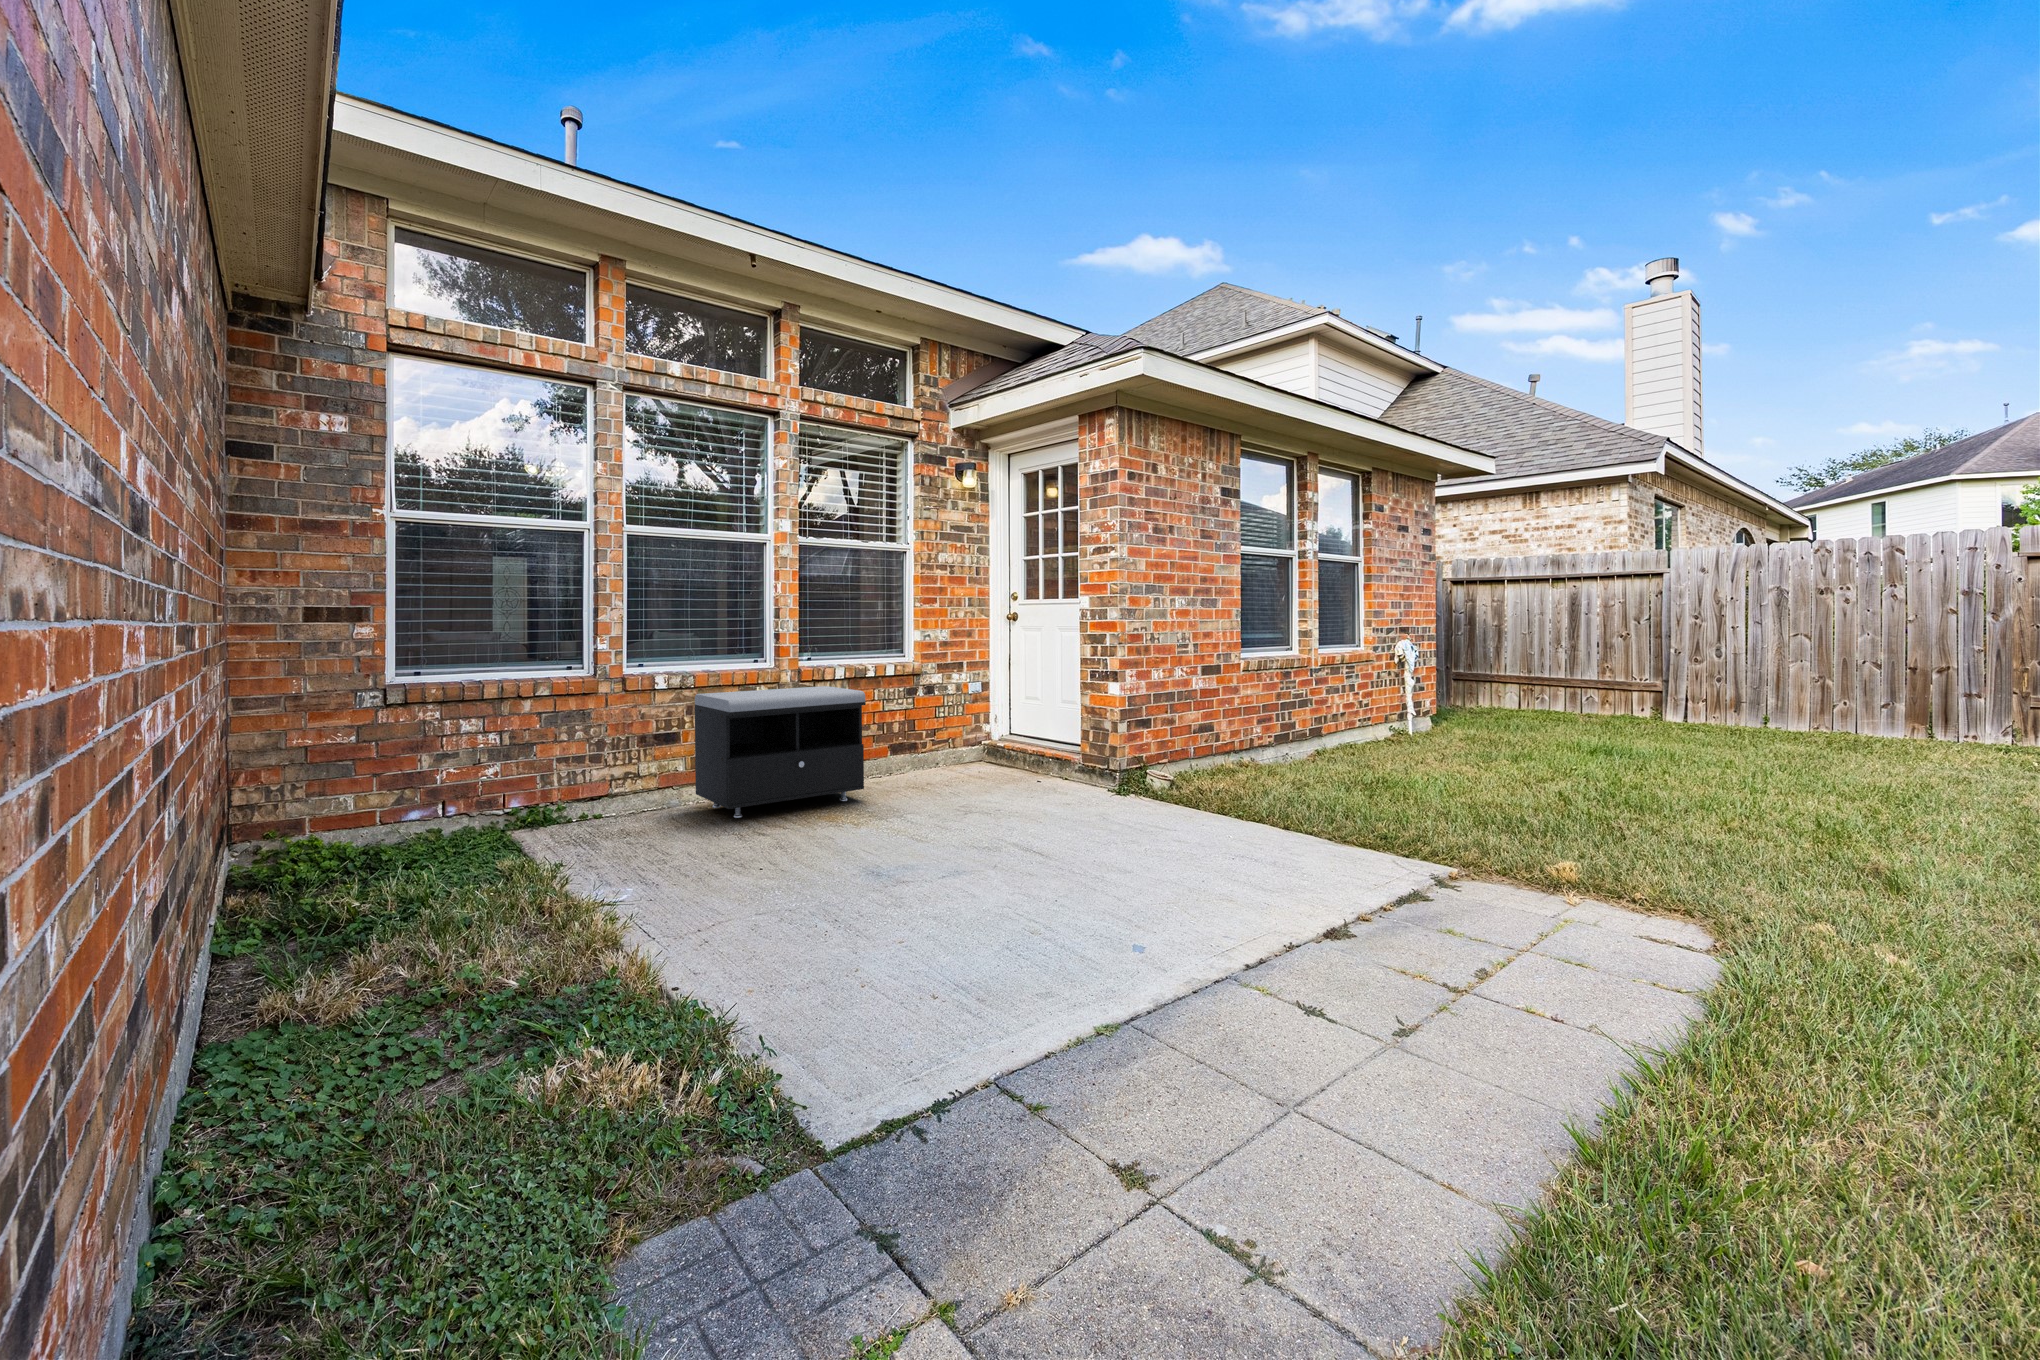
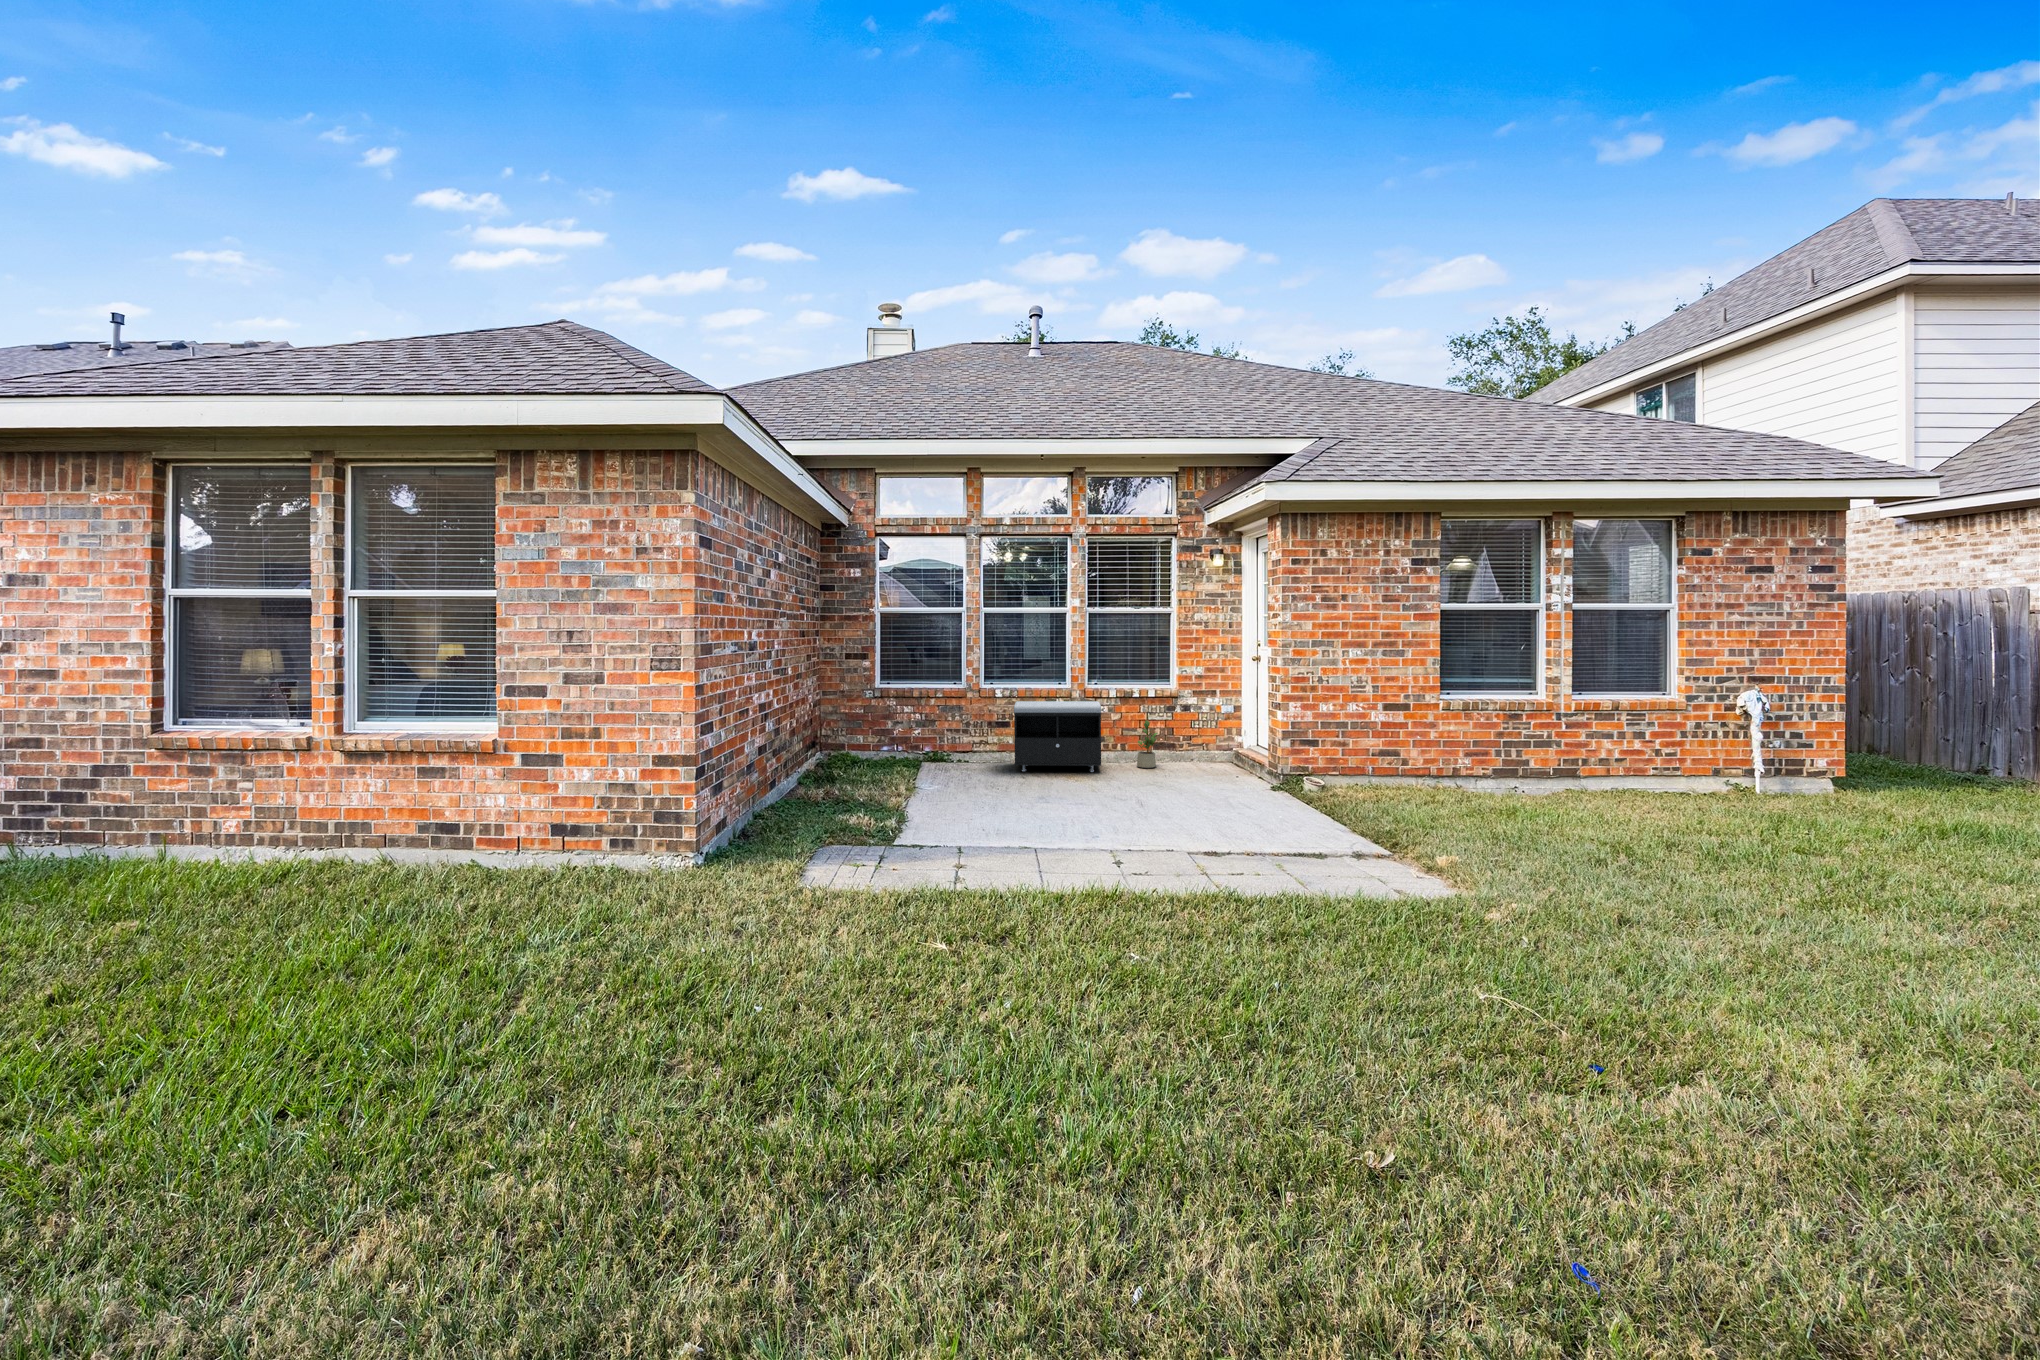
potted plant: none [881,711,917,783] -> present [1137,720,1158,768]

